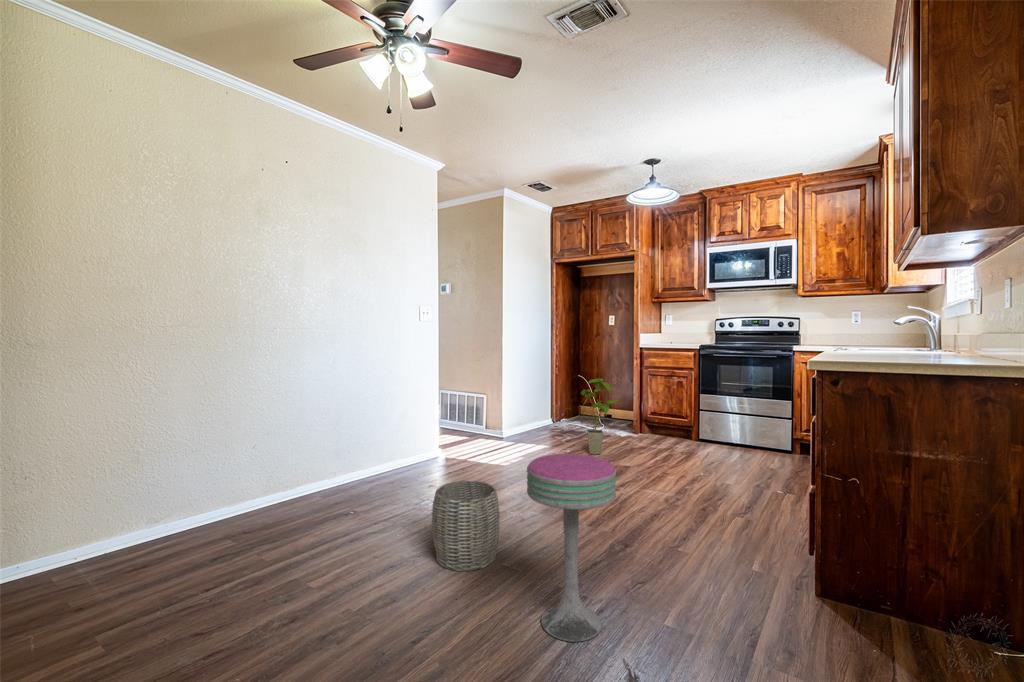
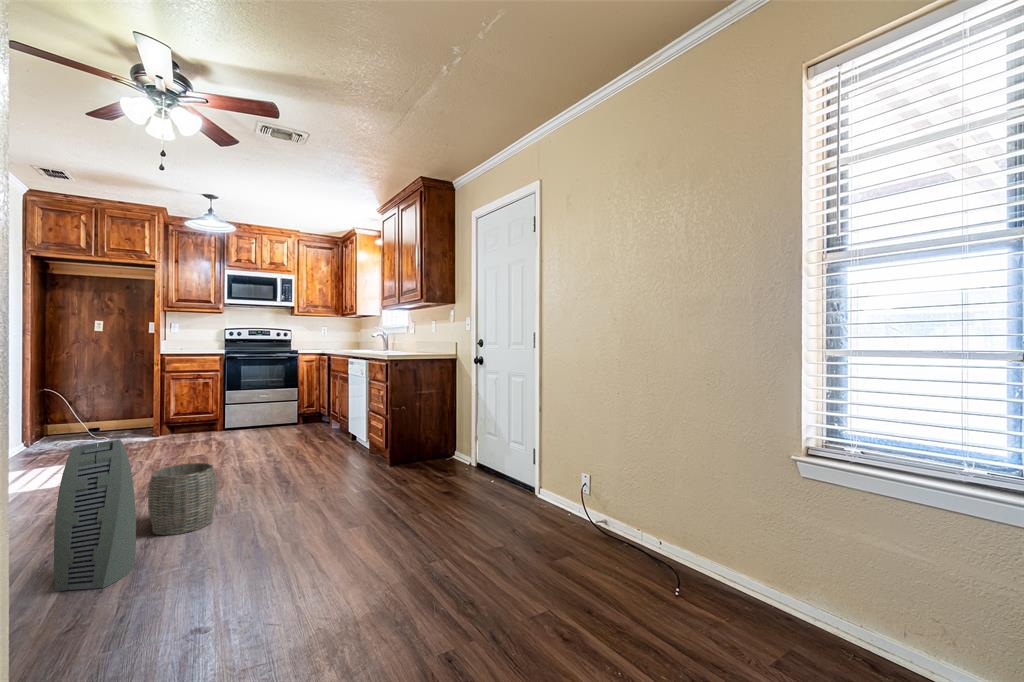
house plant: present [581,378,620,454] -> none [127,383,173,457]
air purifier: none [303,441,376,599] -> present [54,439,136,592]
bar stool: present [527,454,616,642] -> none [283,413,339,517]

